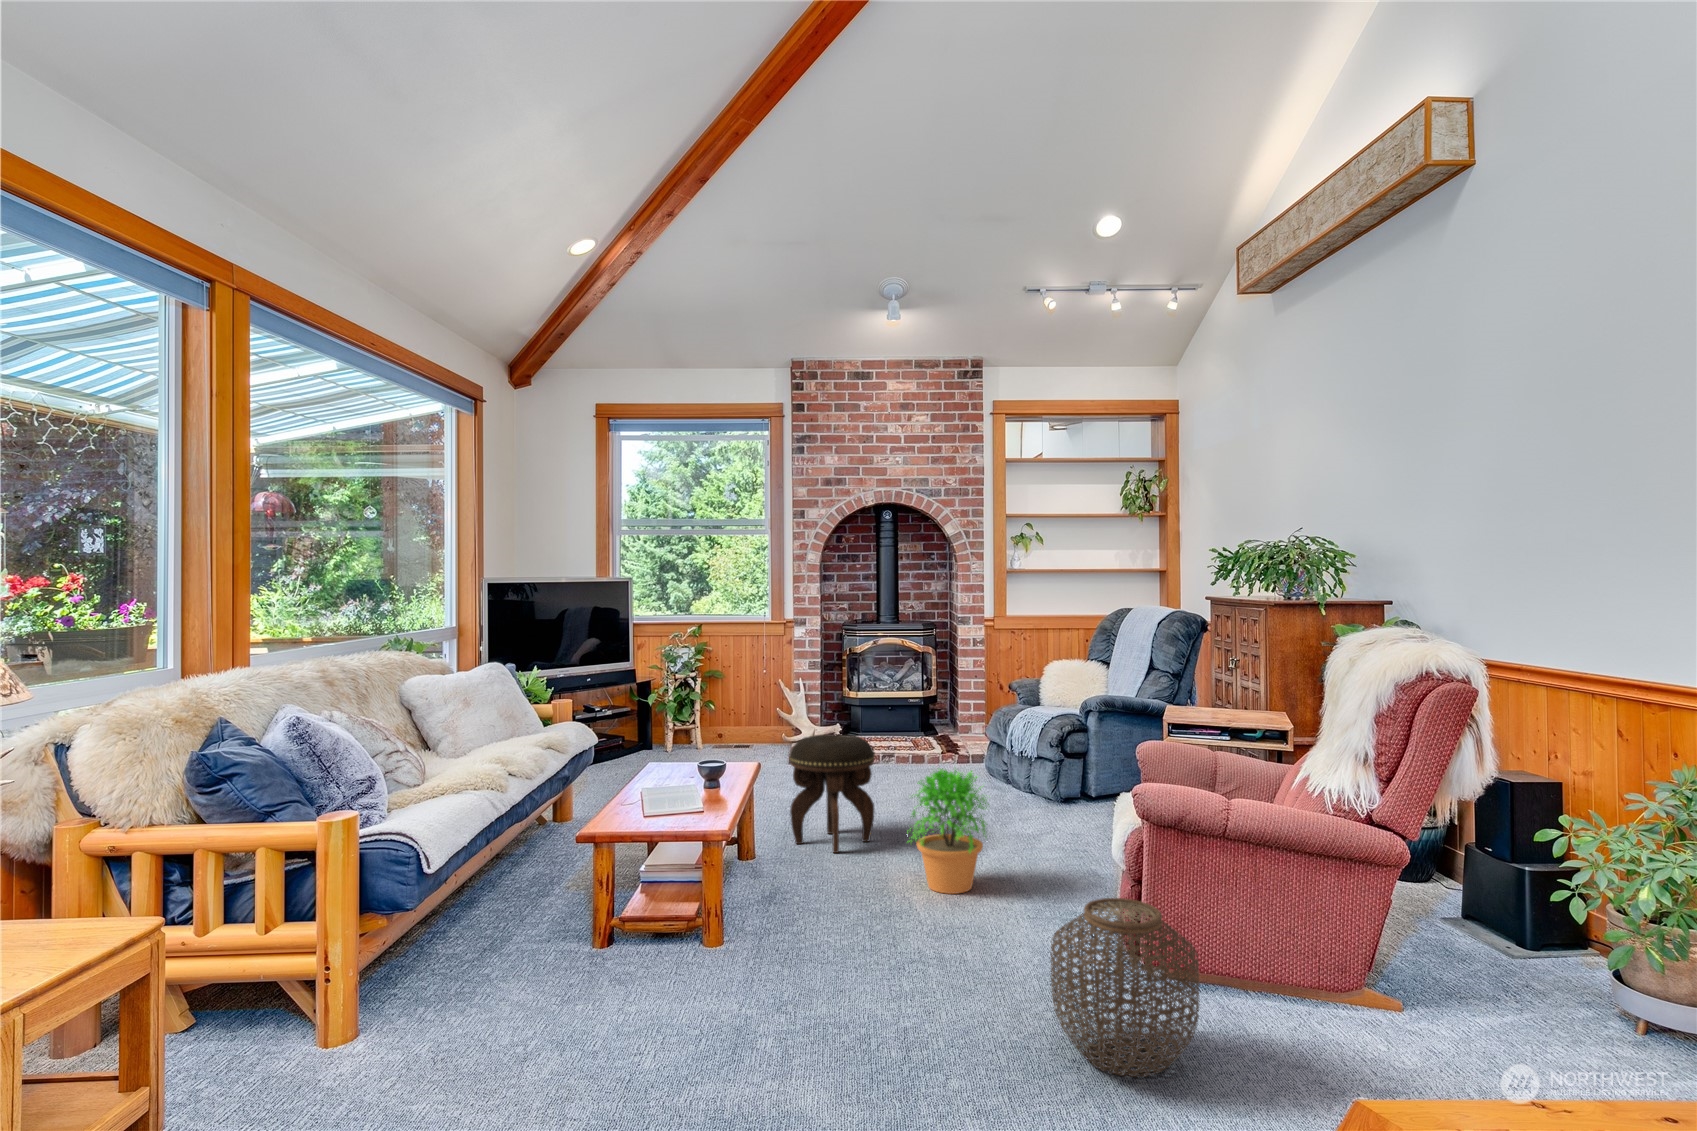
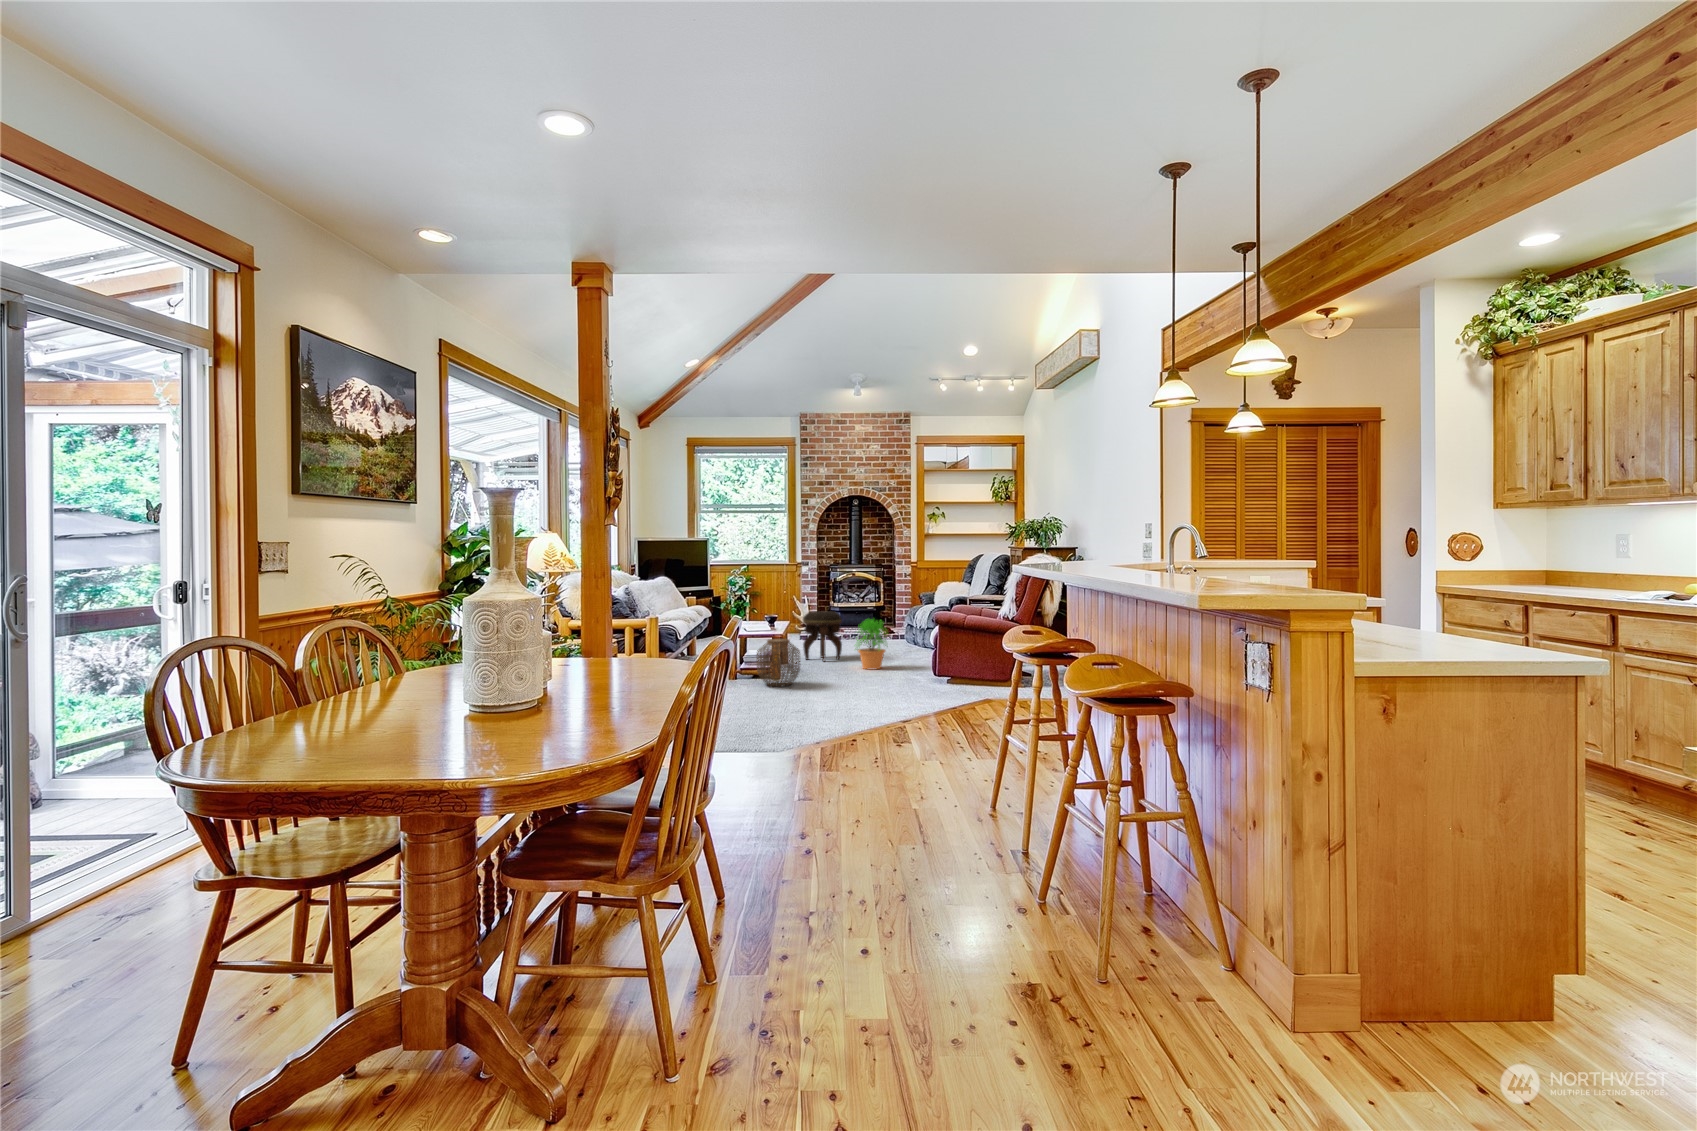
woven basket: present [1051,898,1199,1077] -> present [757,638,800,686]

